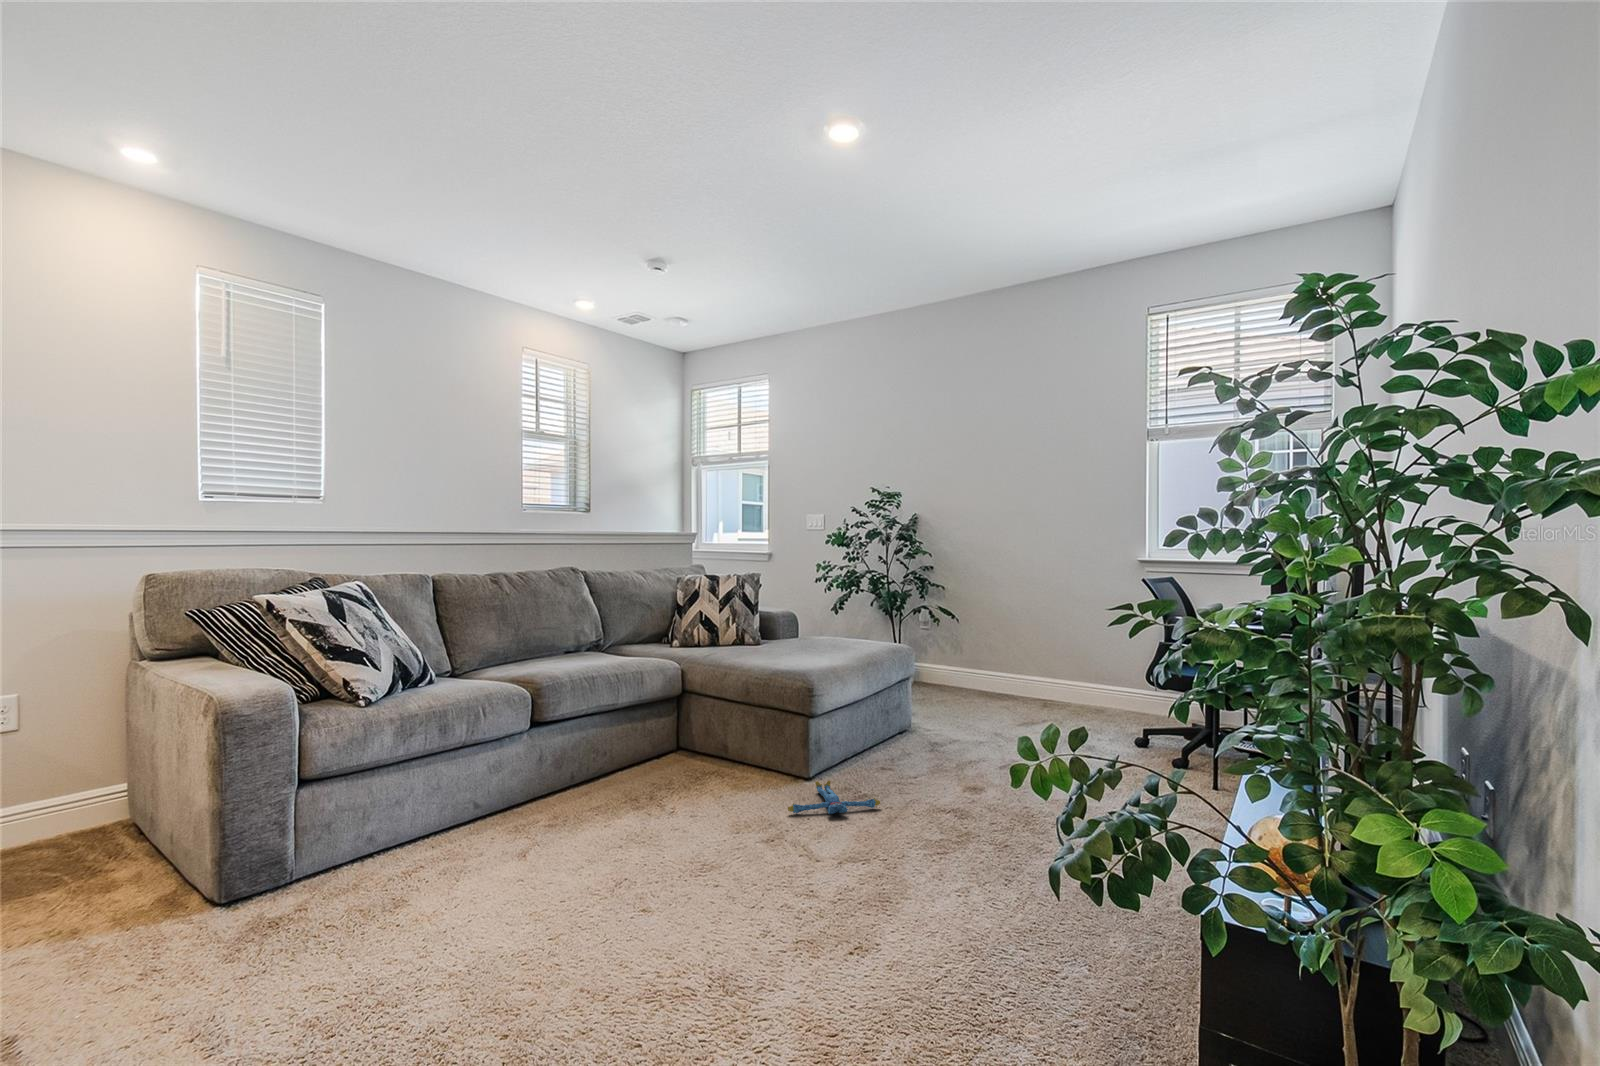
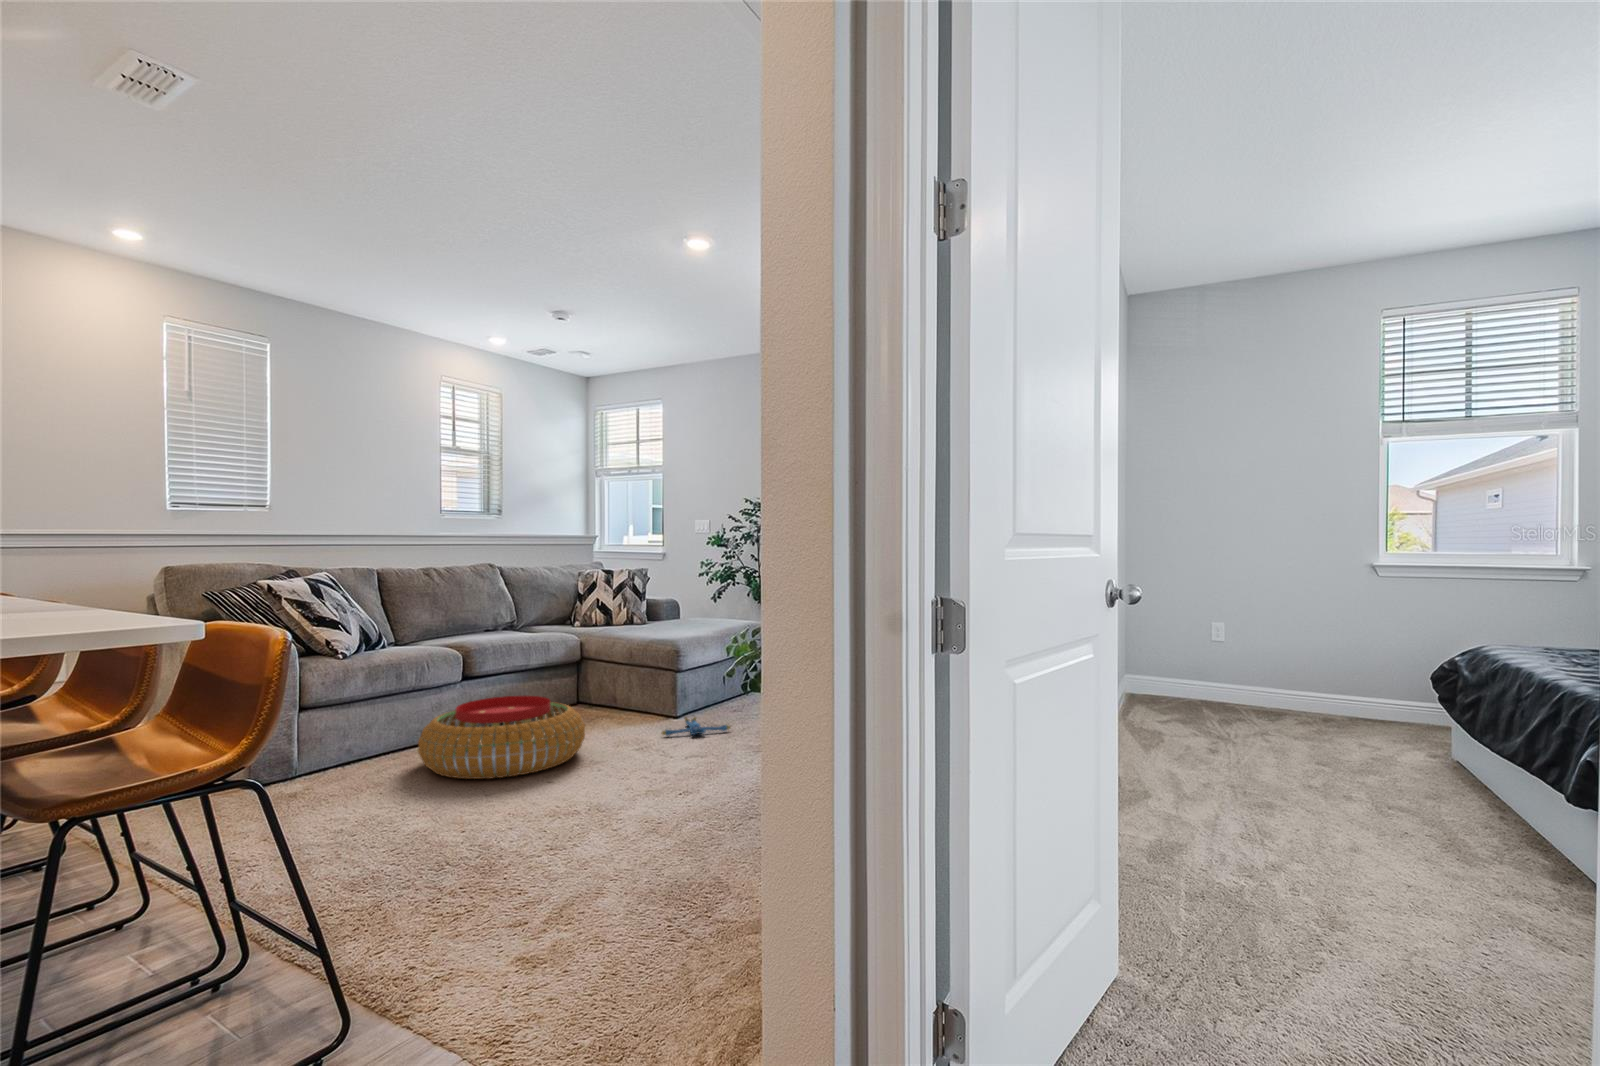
pouf: none [458,757,687,897] -> present [418,696,585,779]

